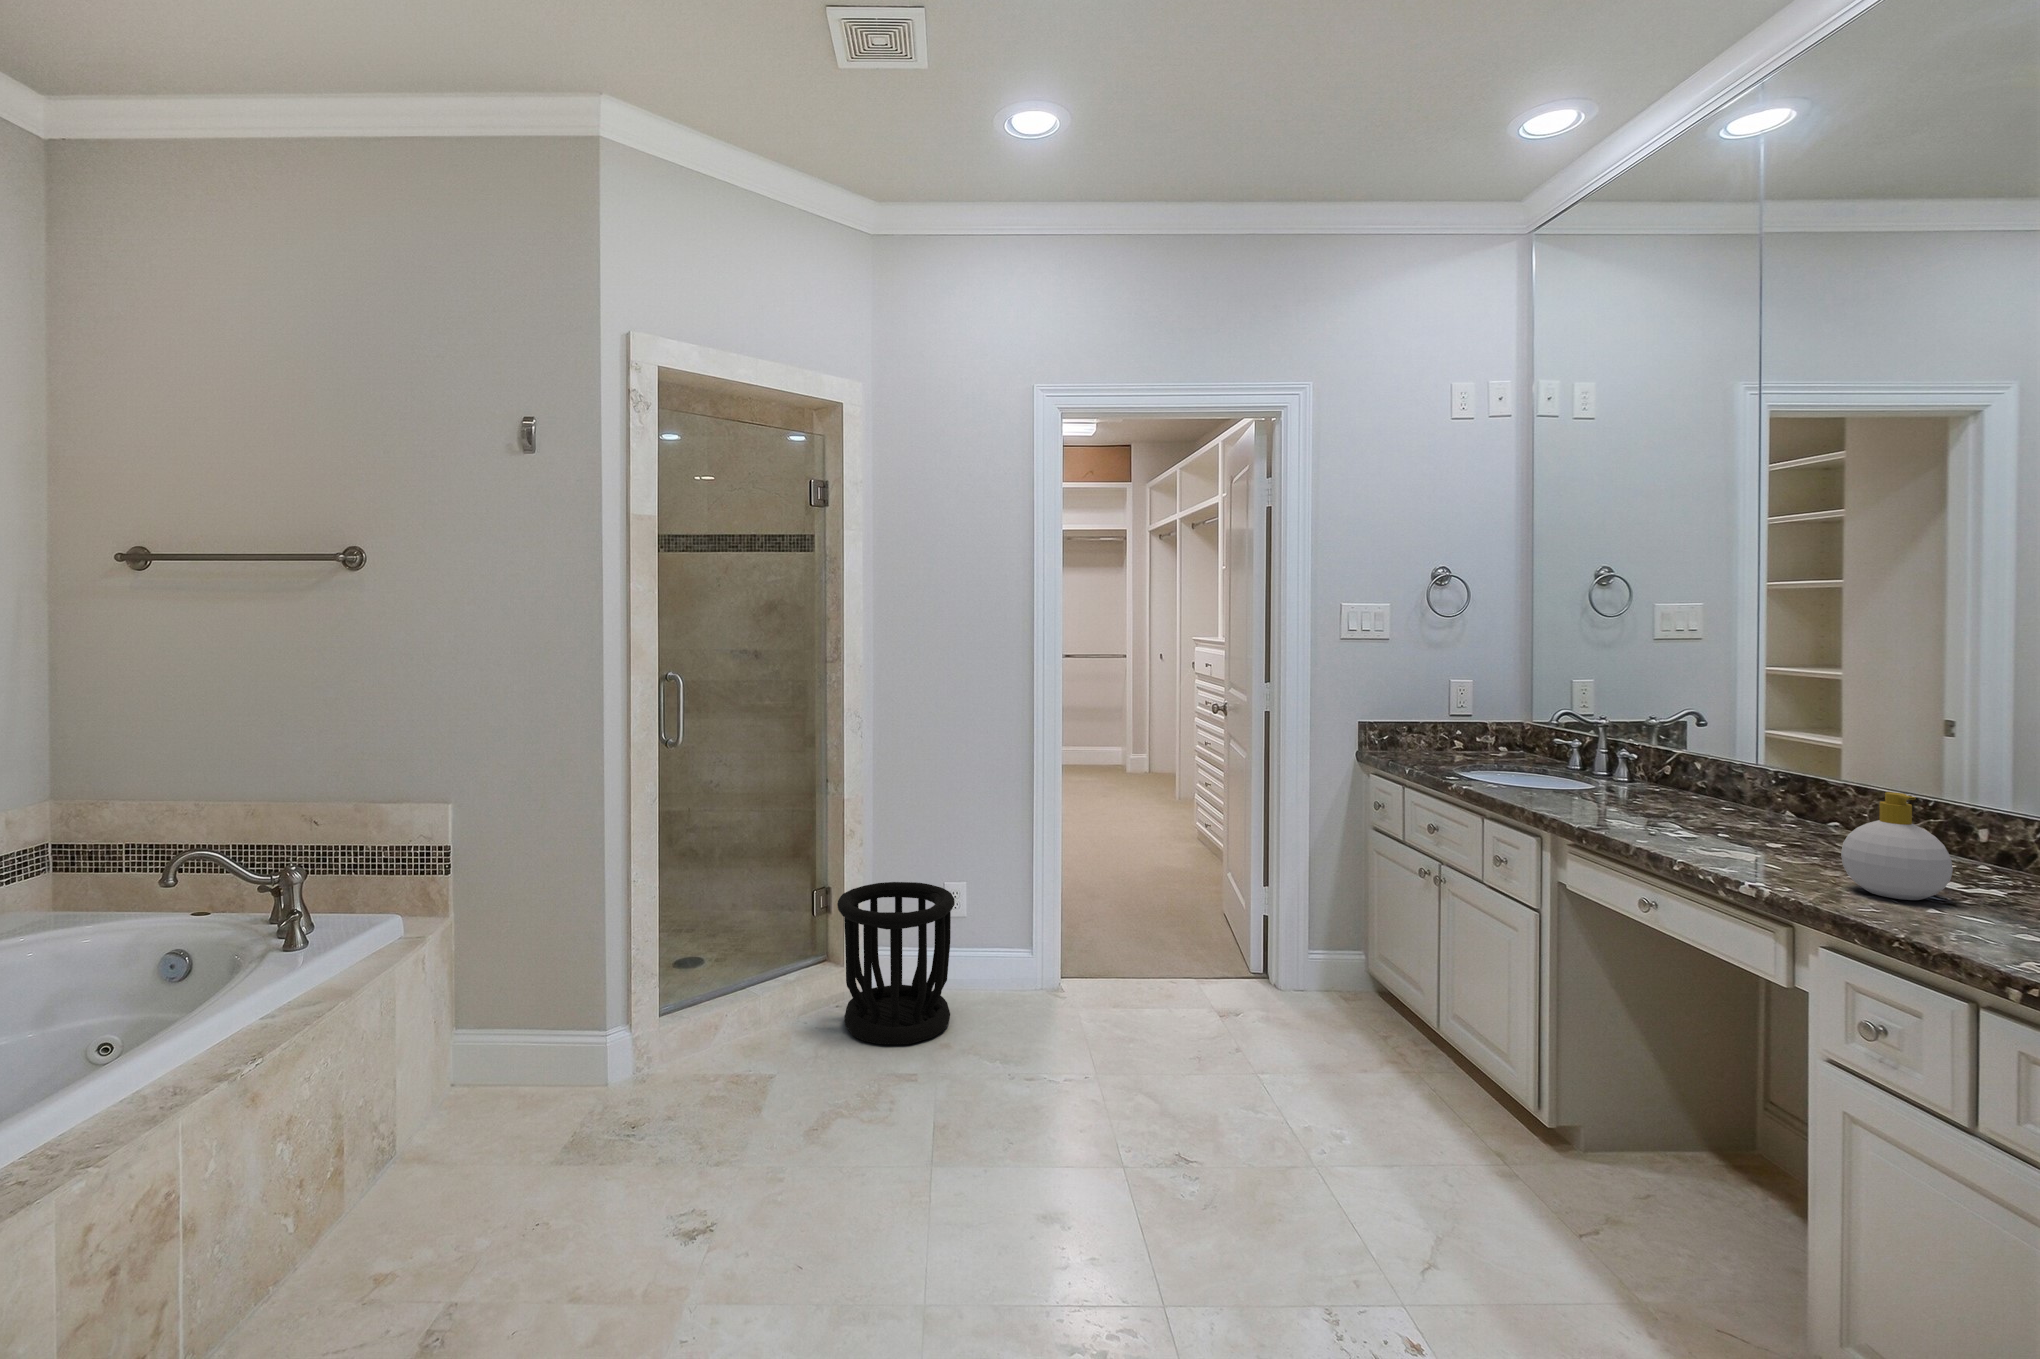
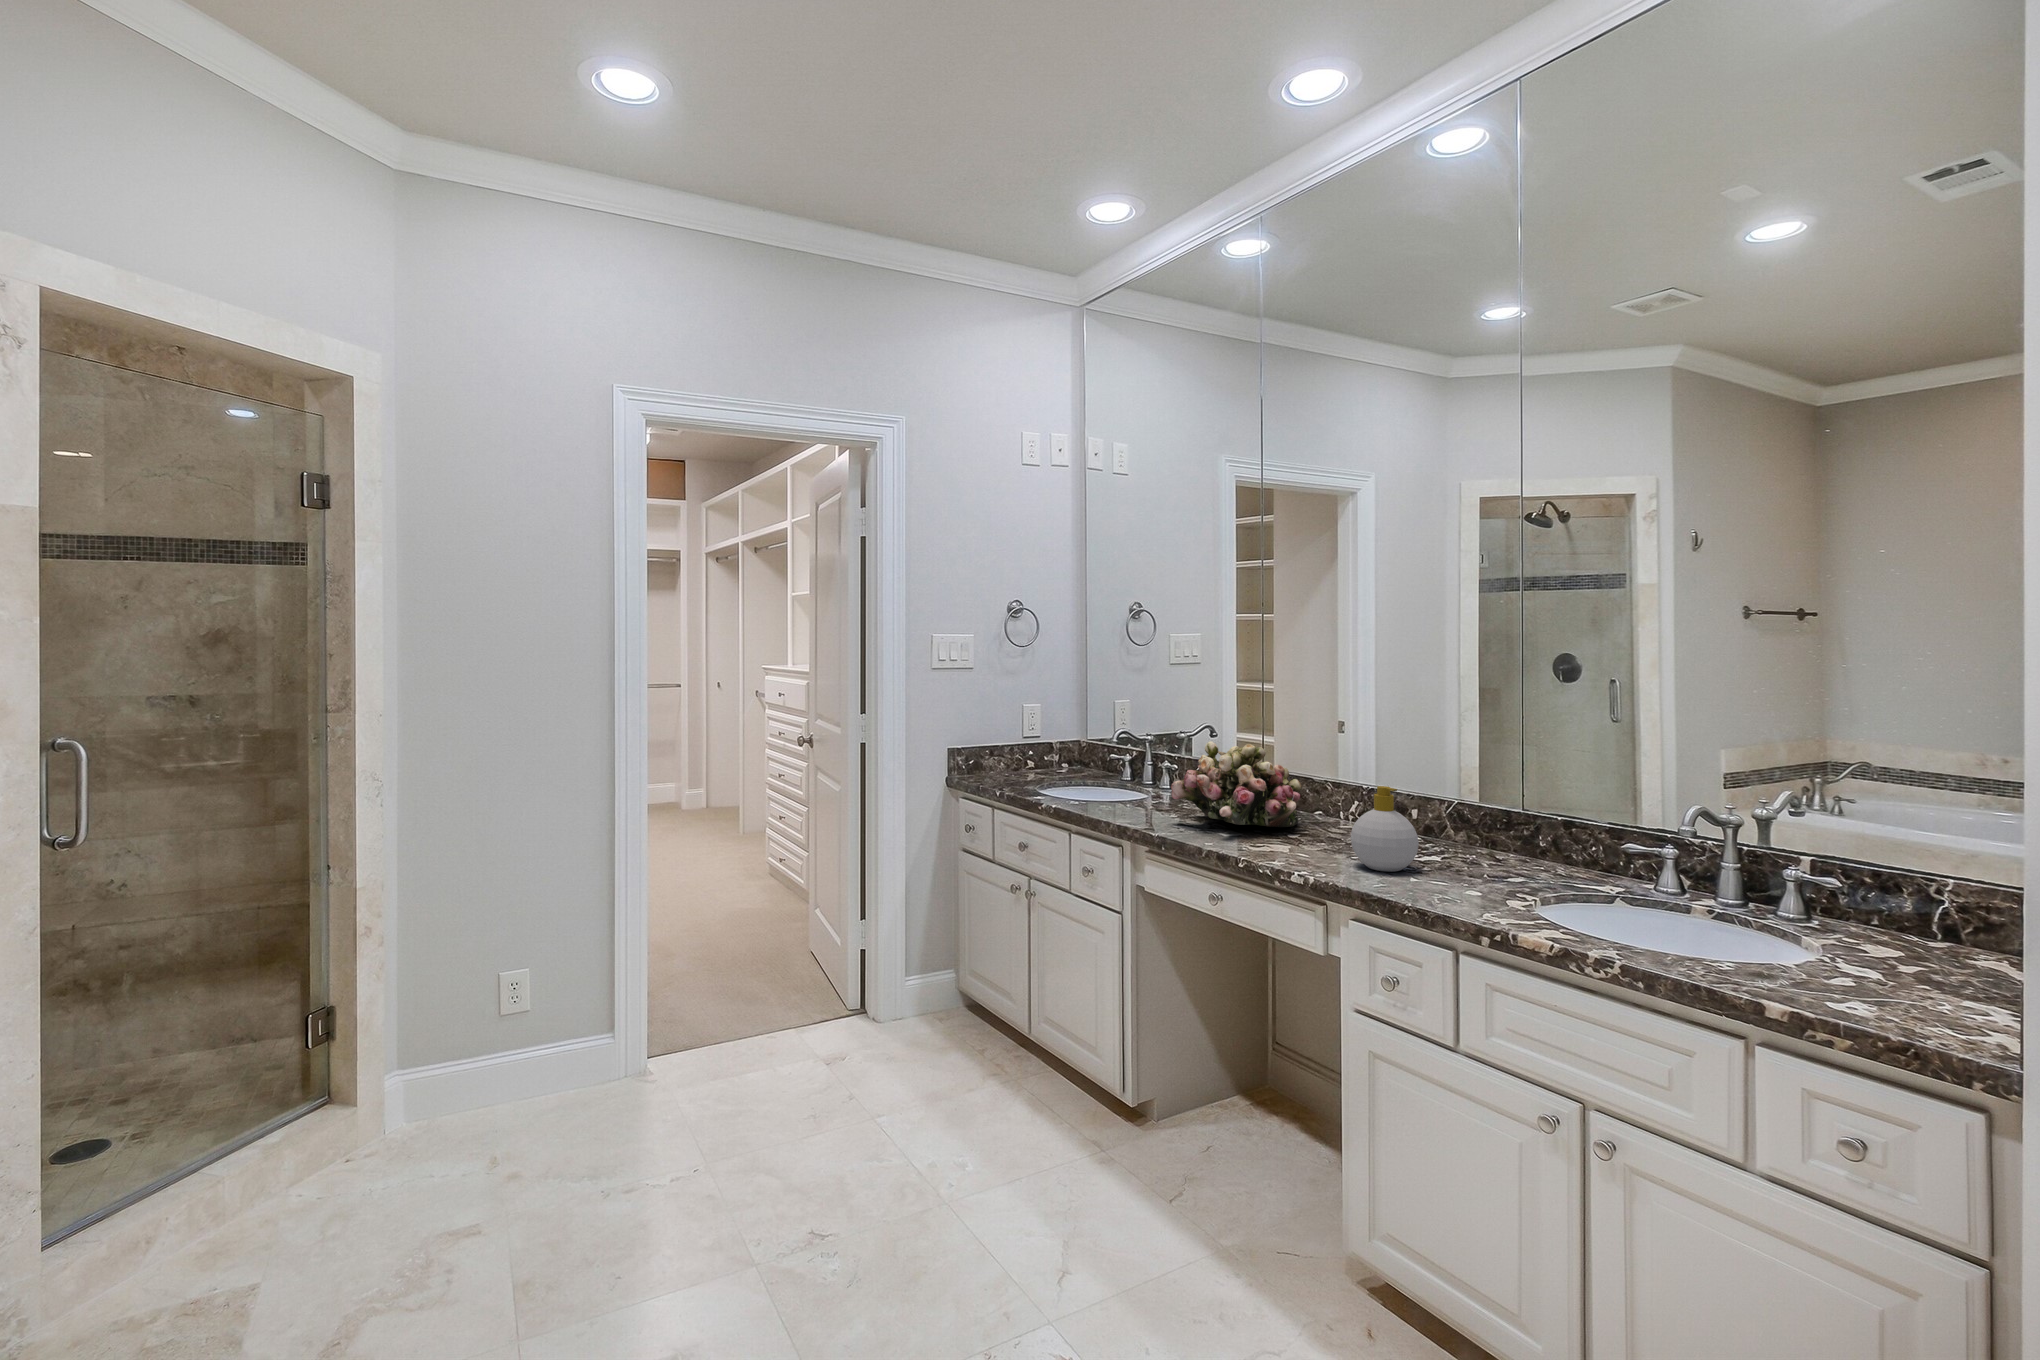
flower arrangement: none [1604,728,1802,836] -> present [1171,741,1302,827]
wastebasket: present [837,882,955,1045] -> none [316,991,502,1230]

